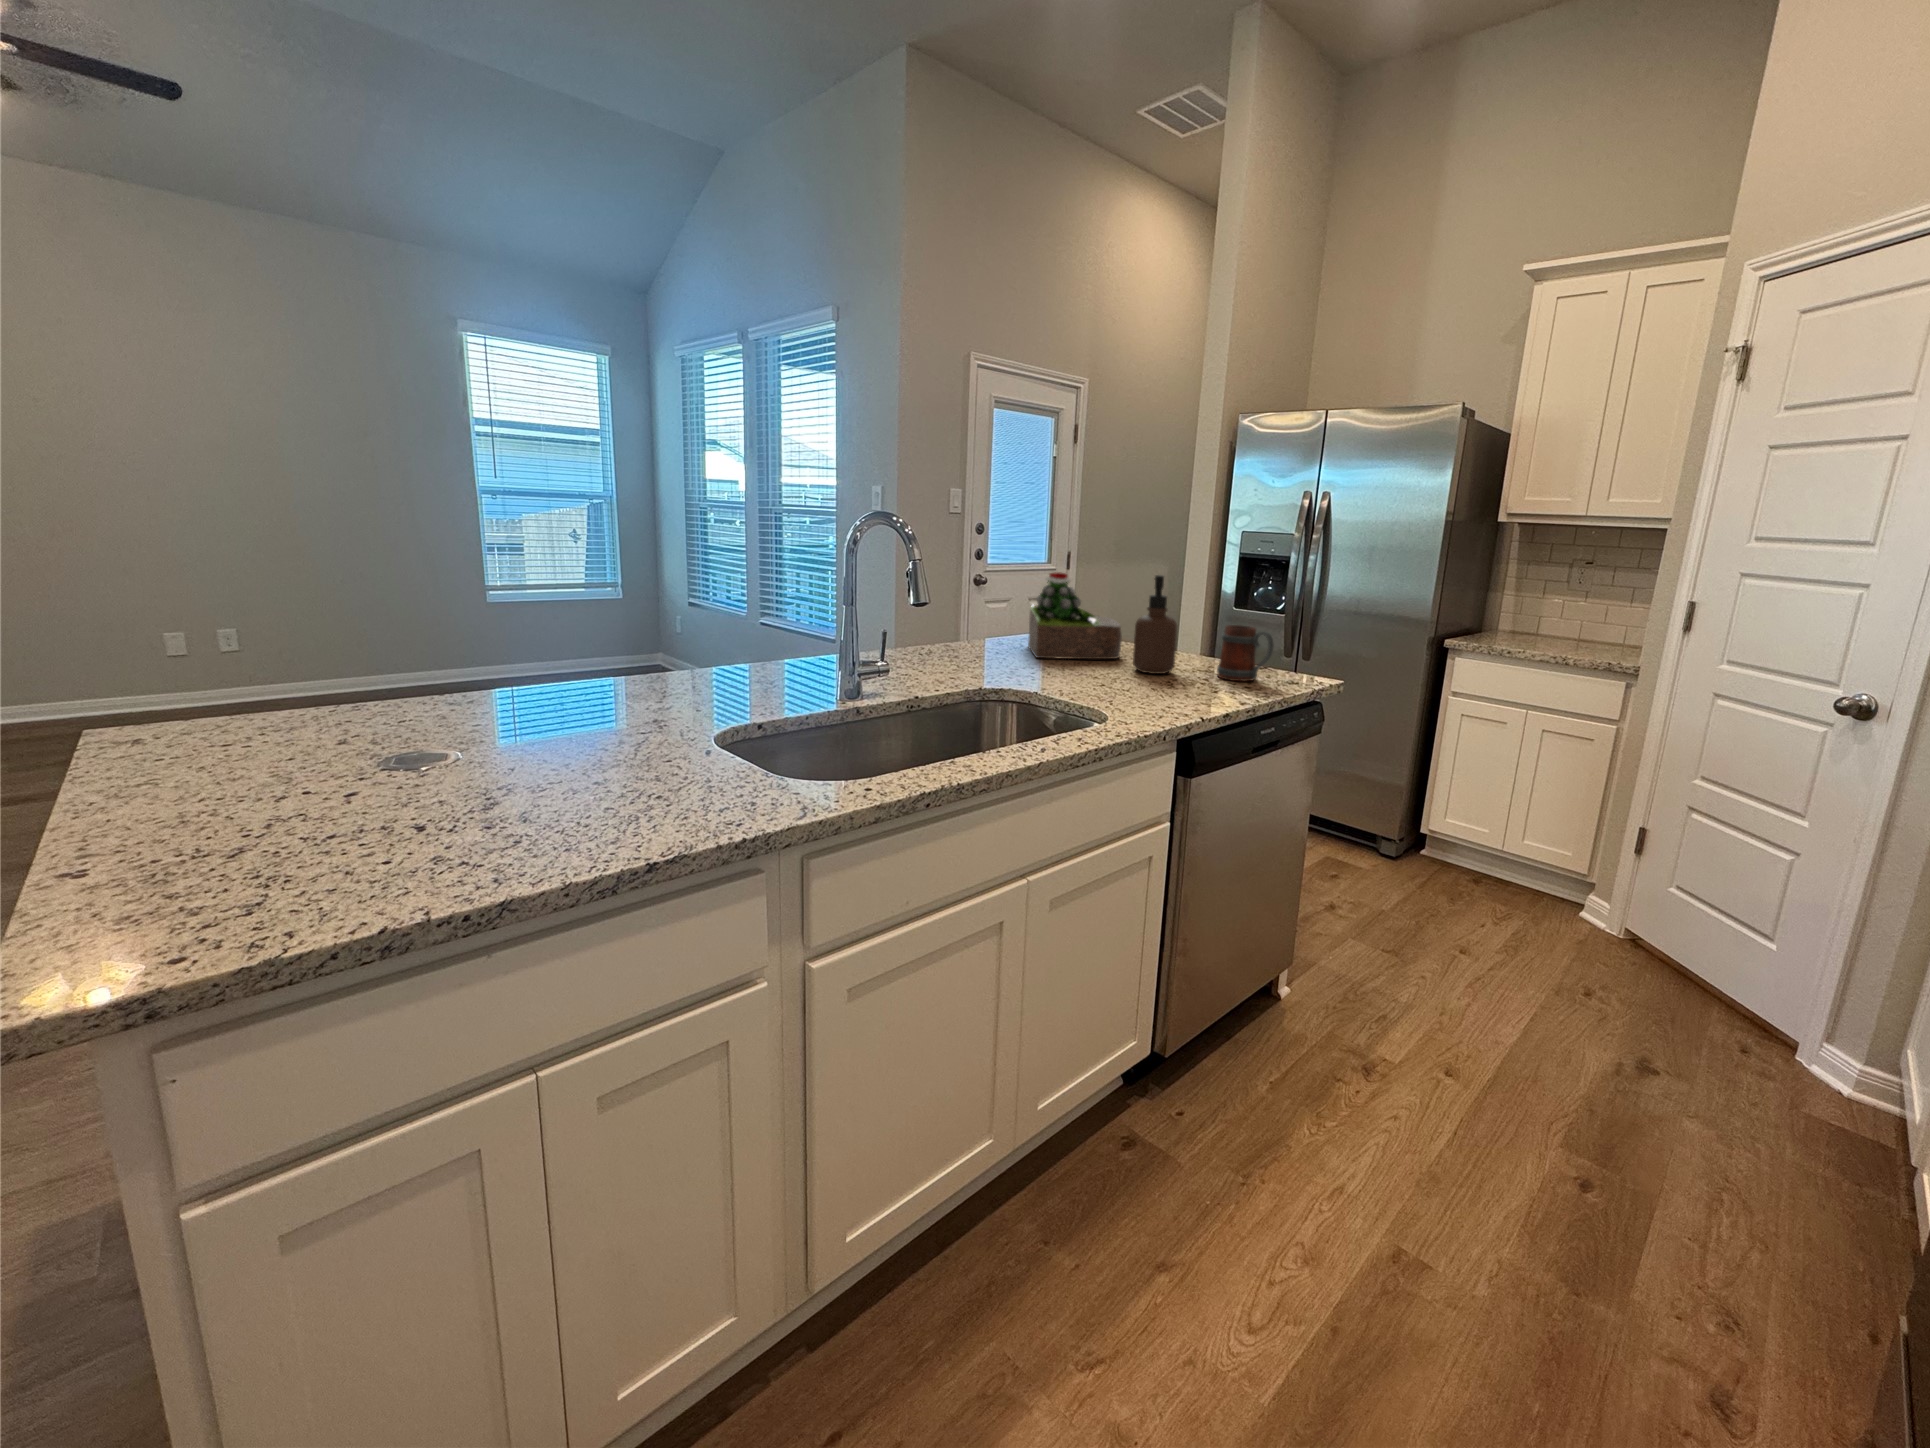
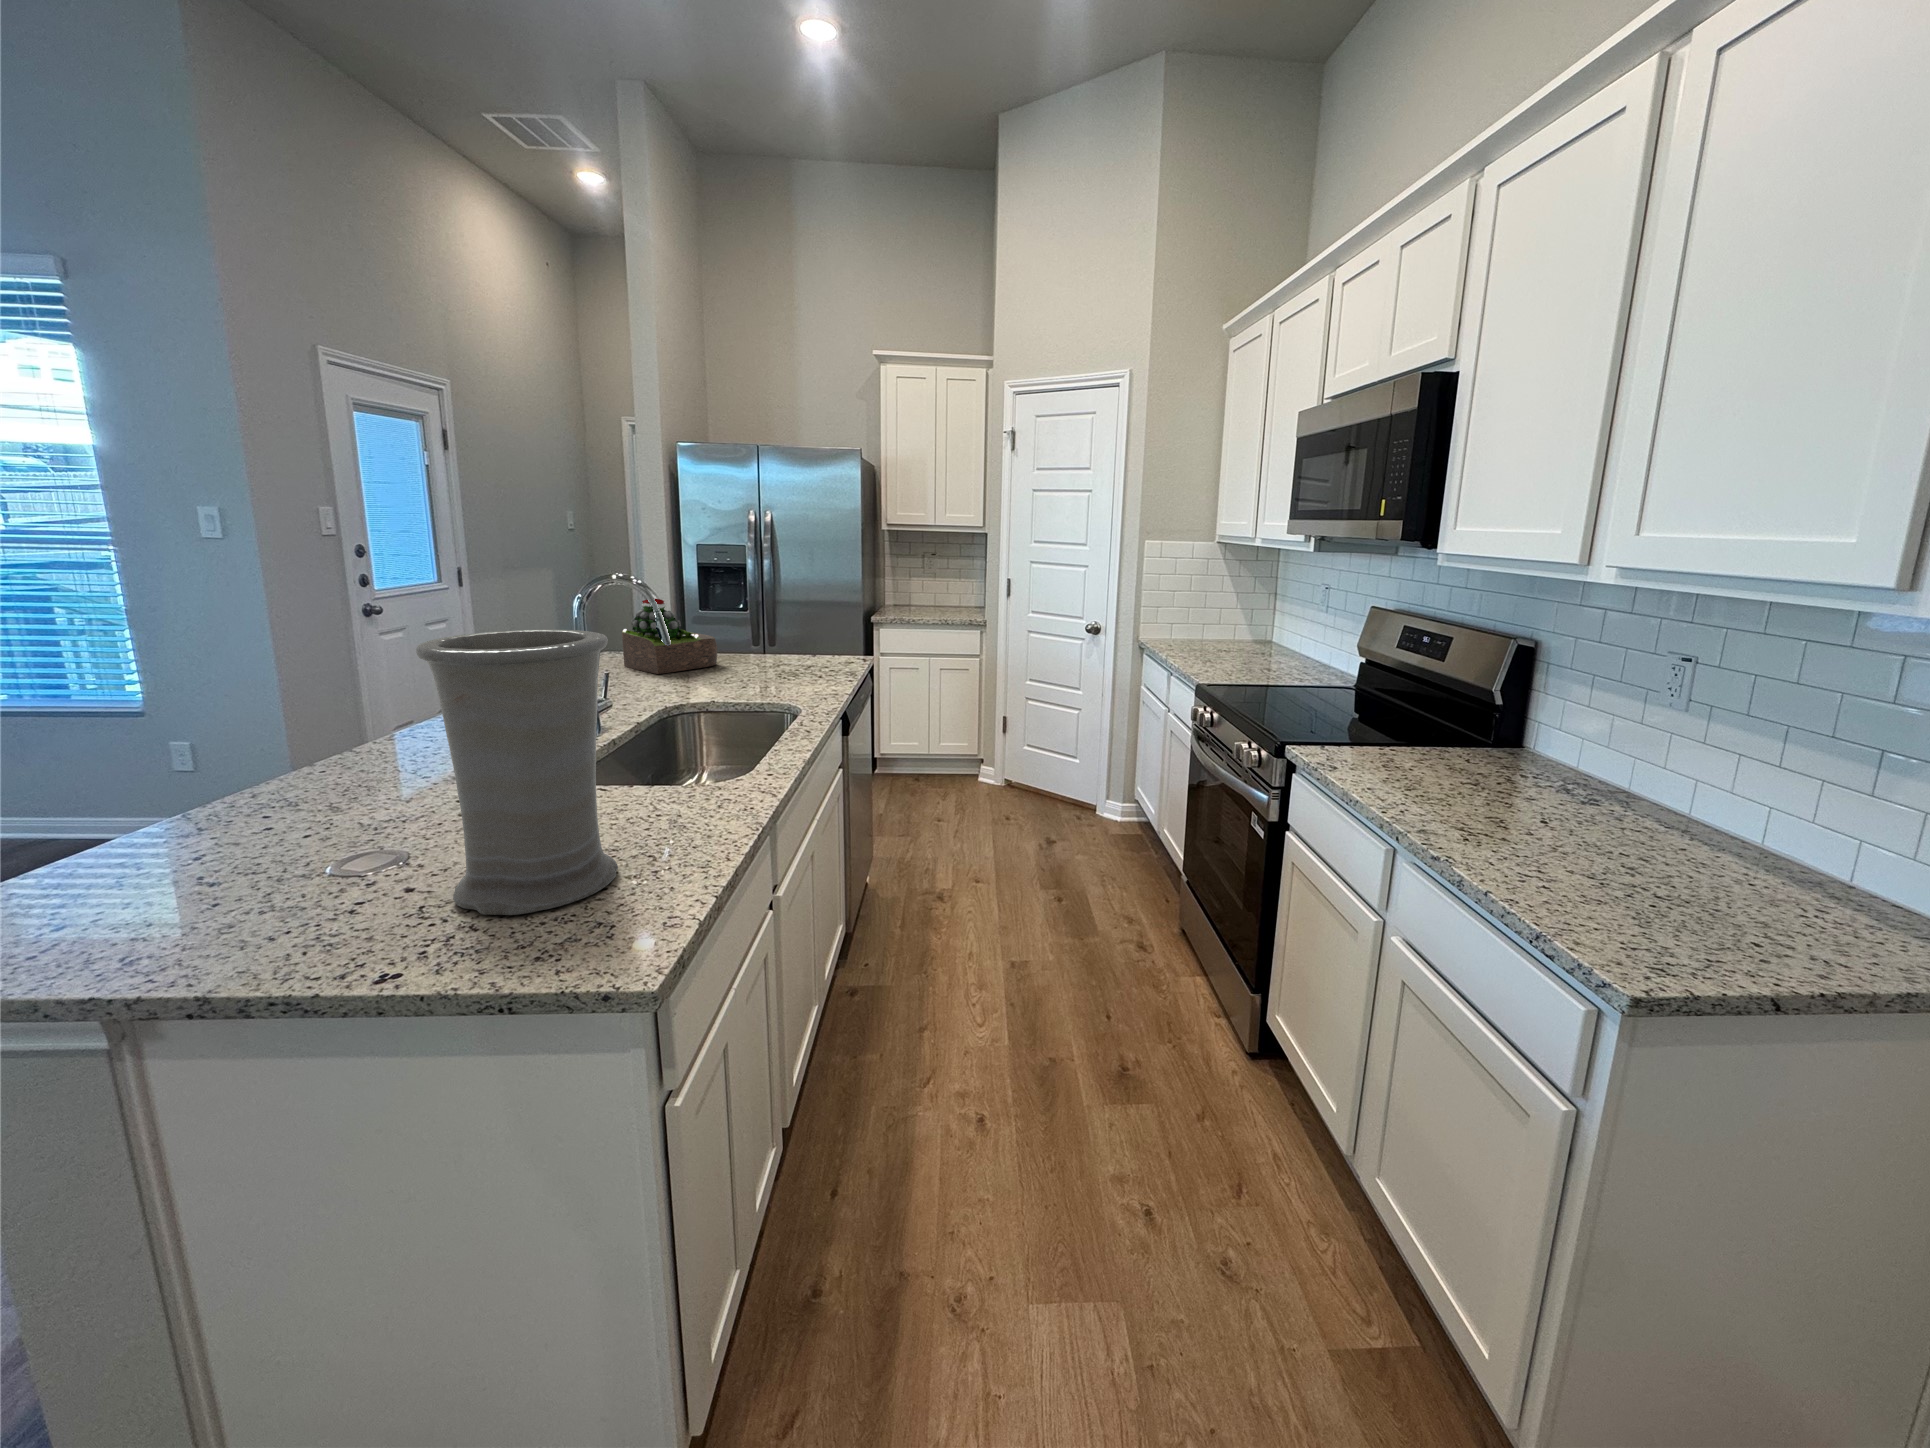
vase: none [179,528,466,876] -> present [416,630,618,915]
soap dispenser: present [1133,575,1177,674] -> none [741,594,776,671]
mug: present [1217,625,1274,681] -> none [802,625,842,666]

